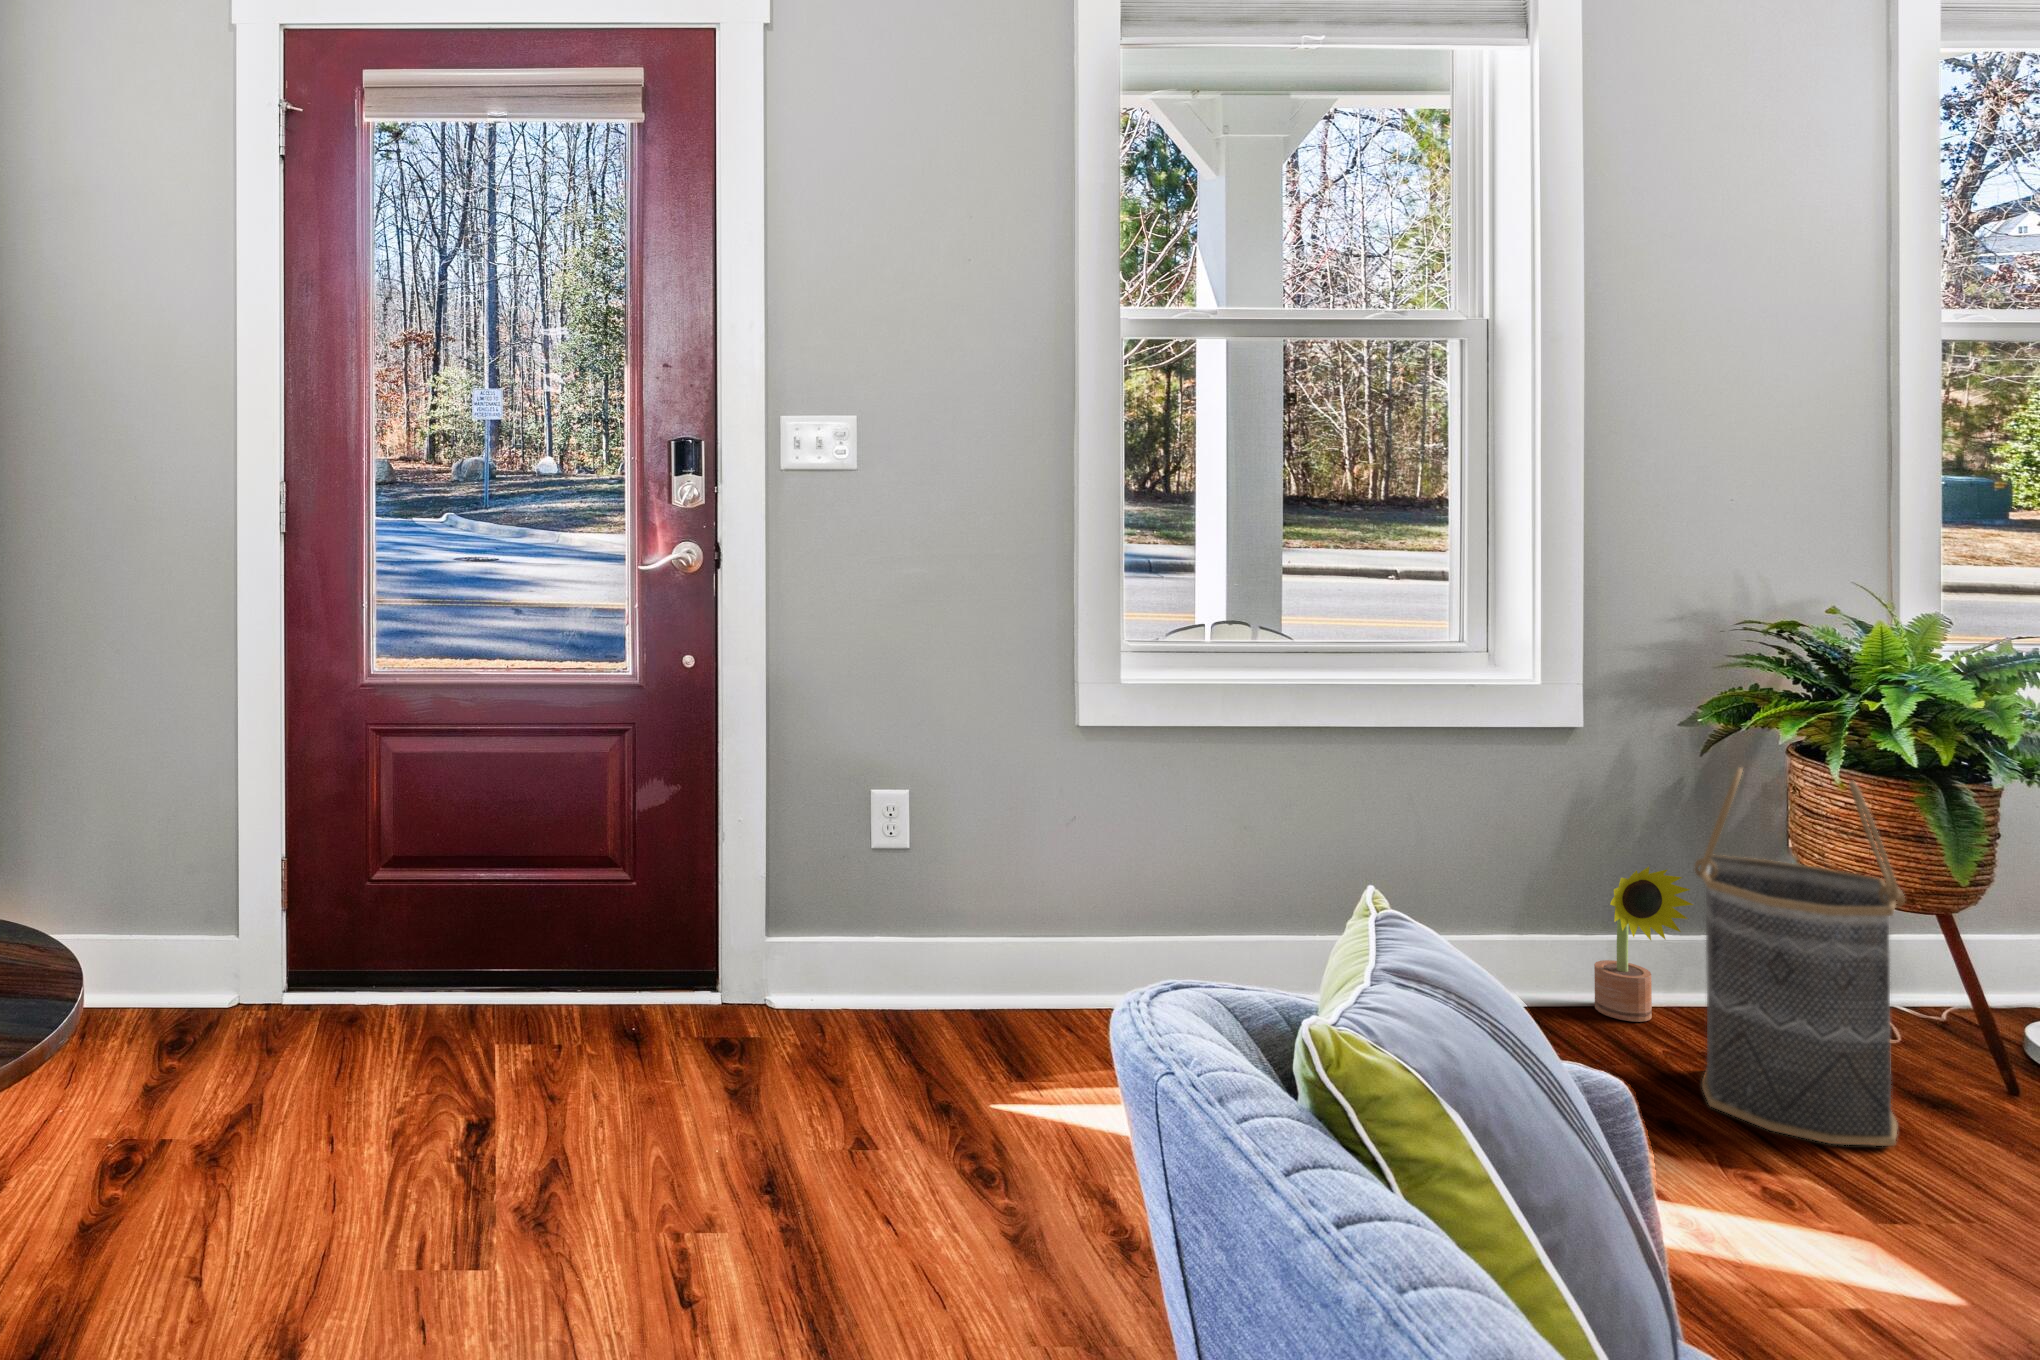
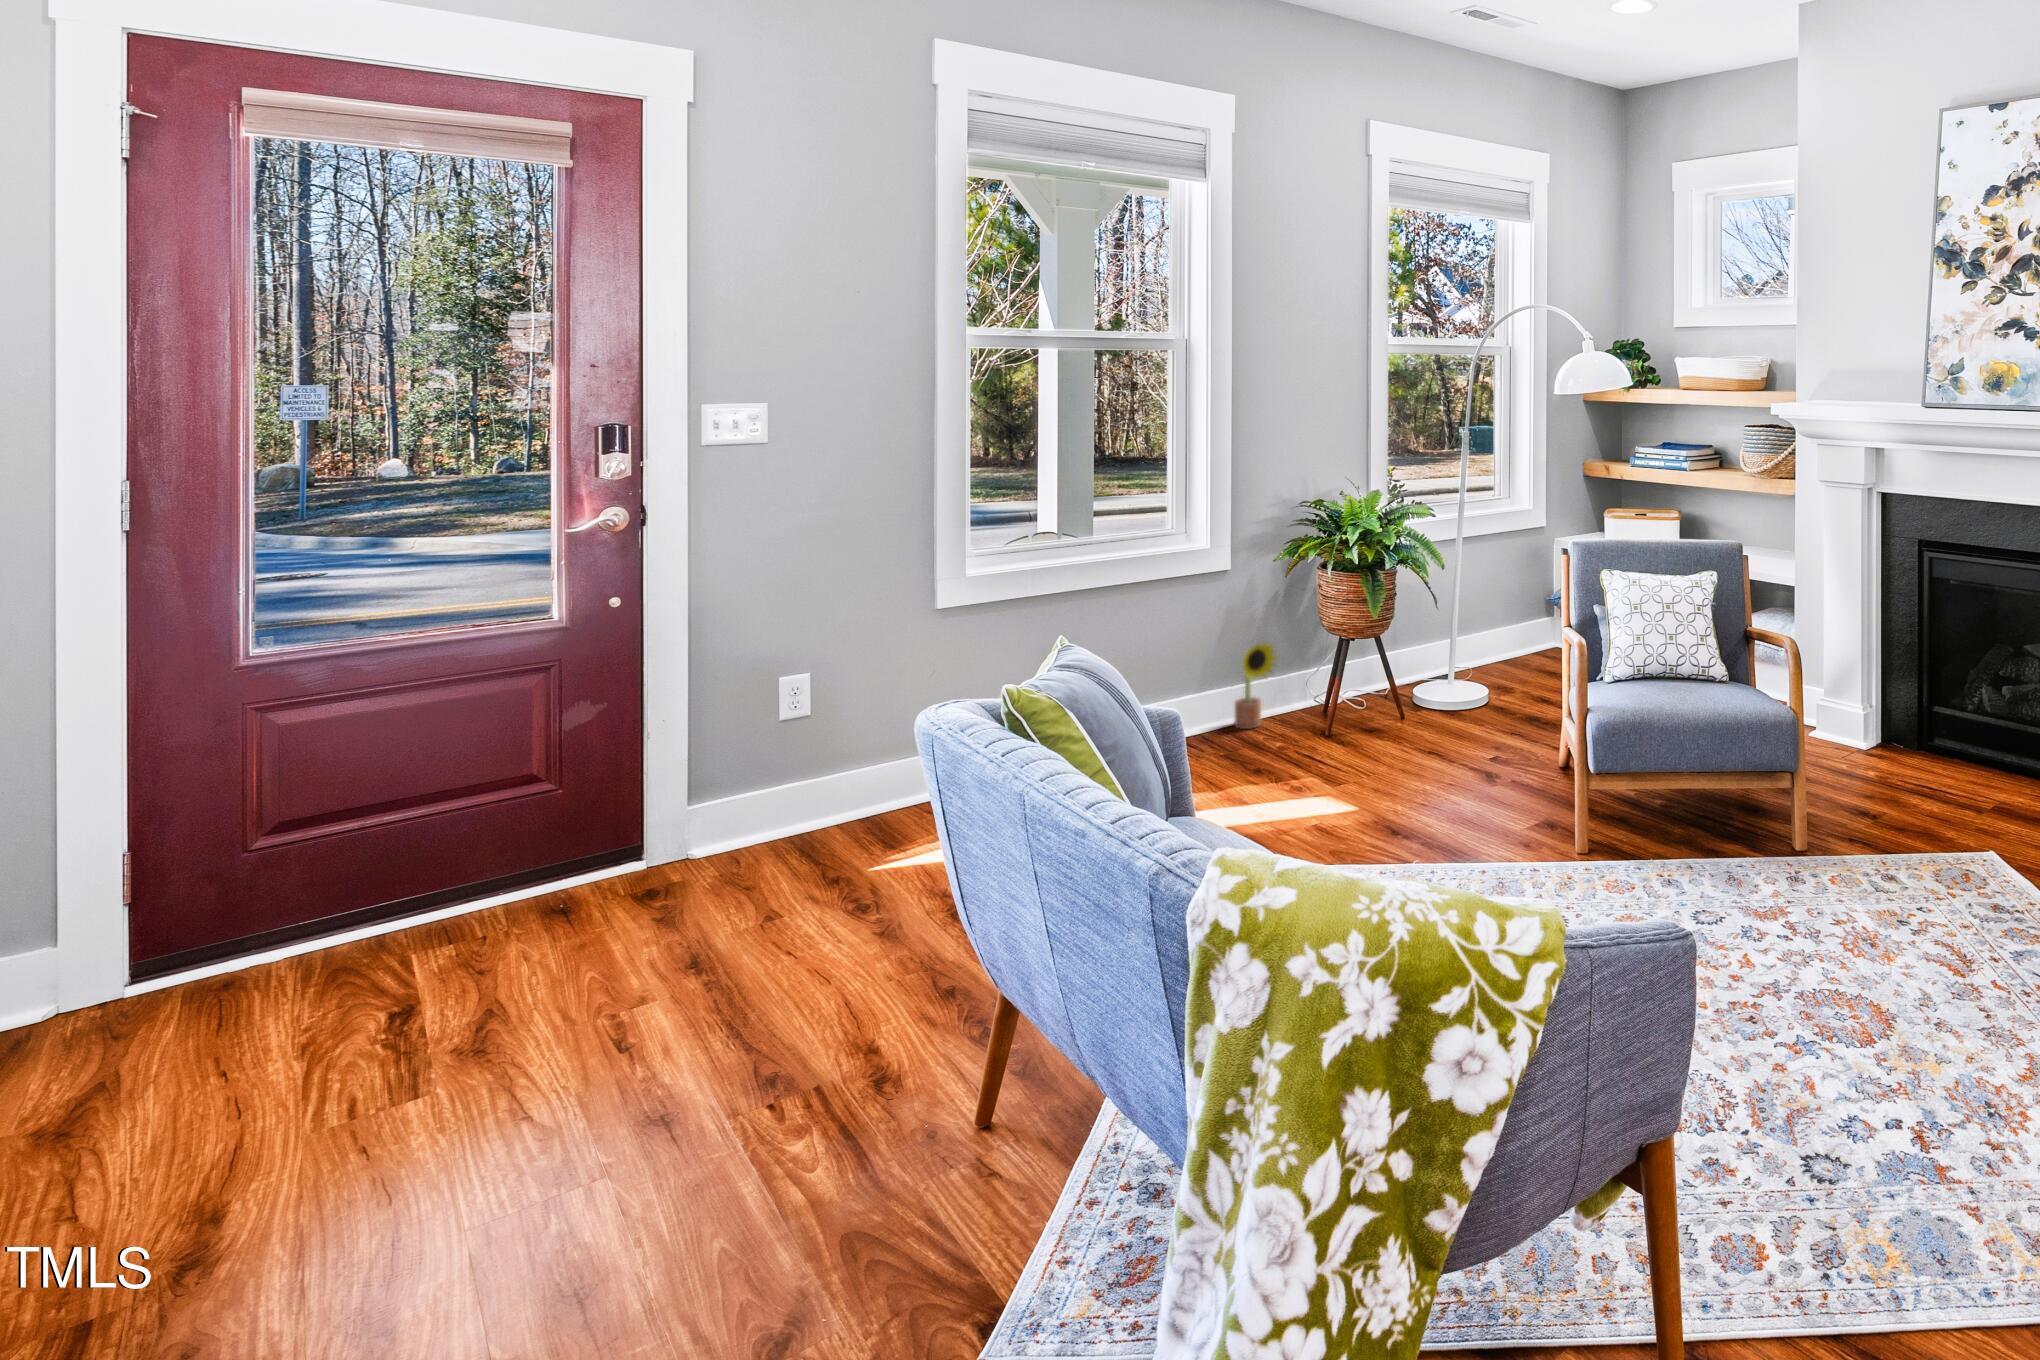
basket: present [1695,768,1905,1146] -> none [1277,578,1363,764]

